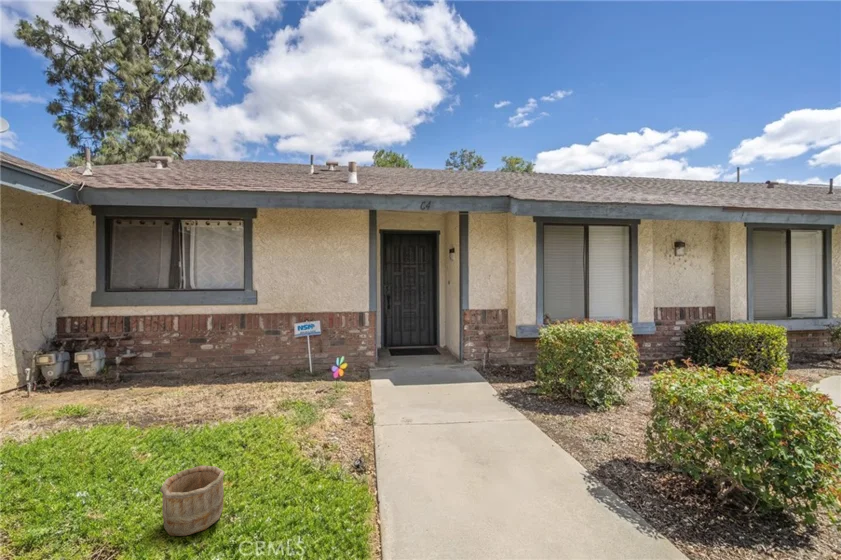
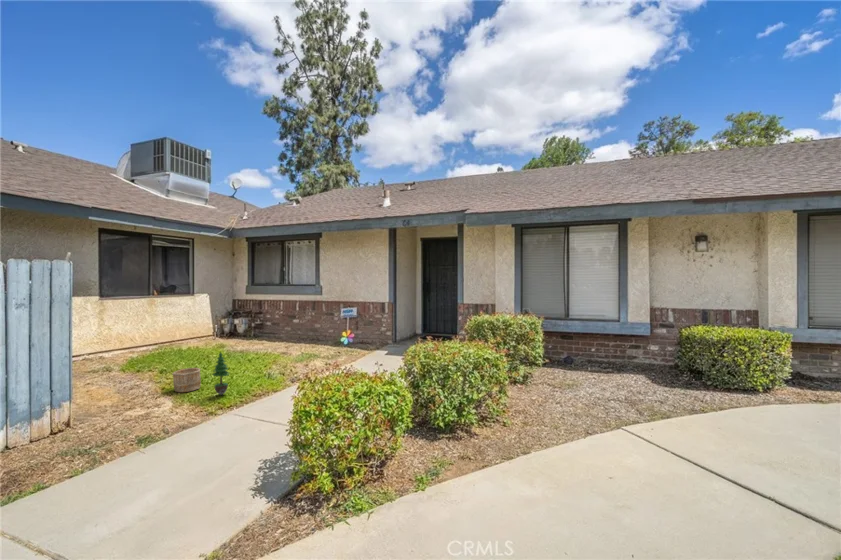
potted tree: none [284,422,318,512] -> present [213,352,229,395]

